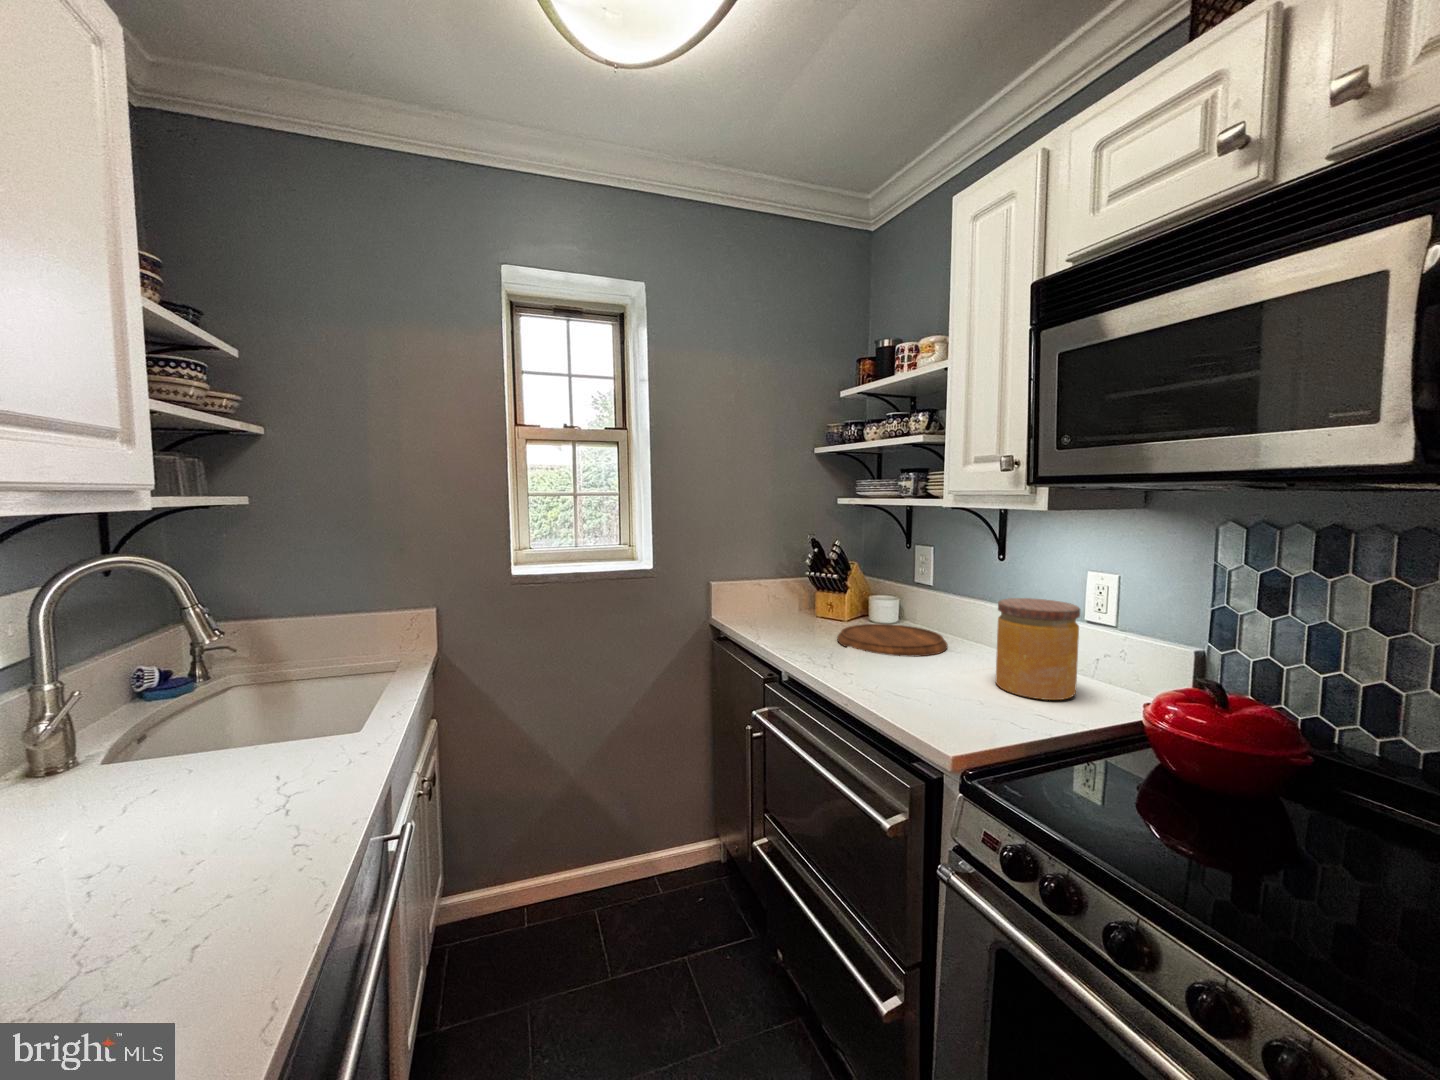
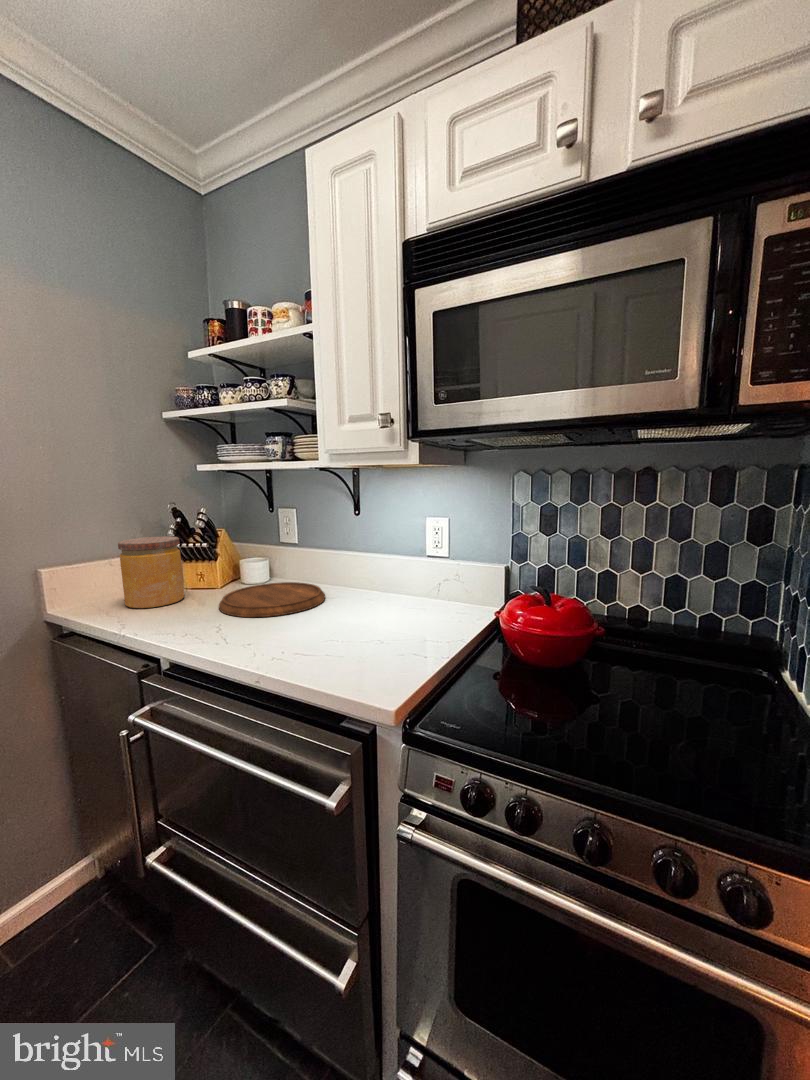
jar: present [996,598,1080,700] -> present [118,536,184,608]

